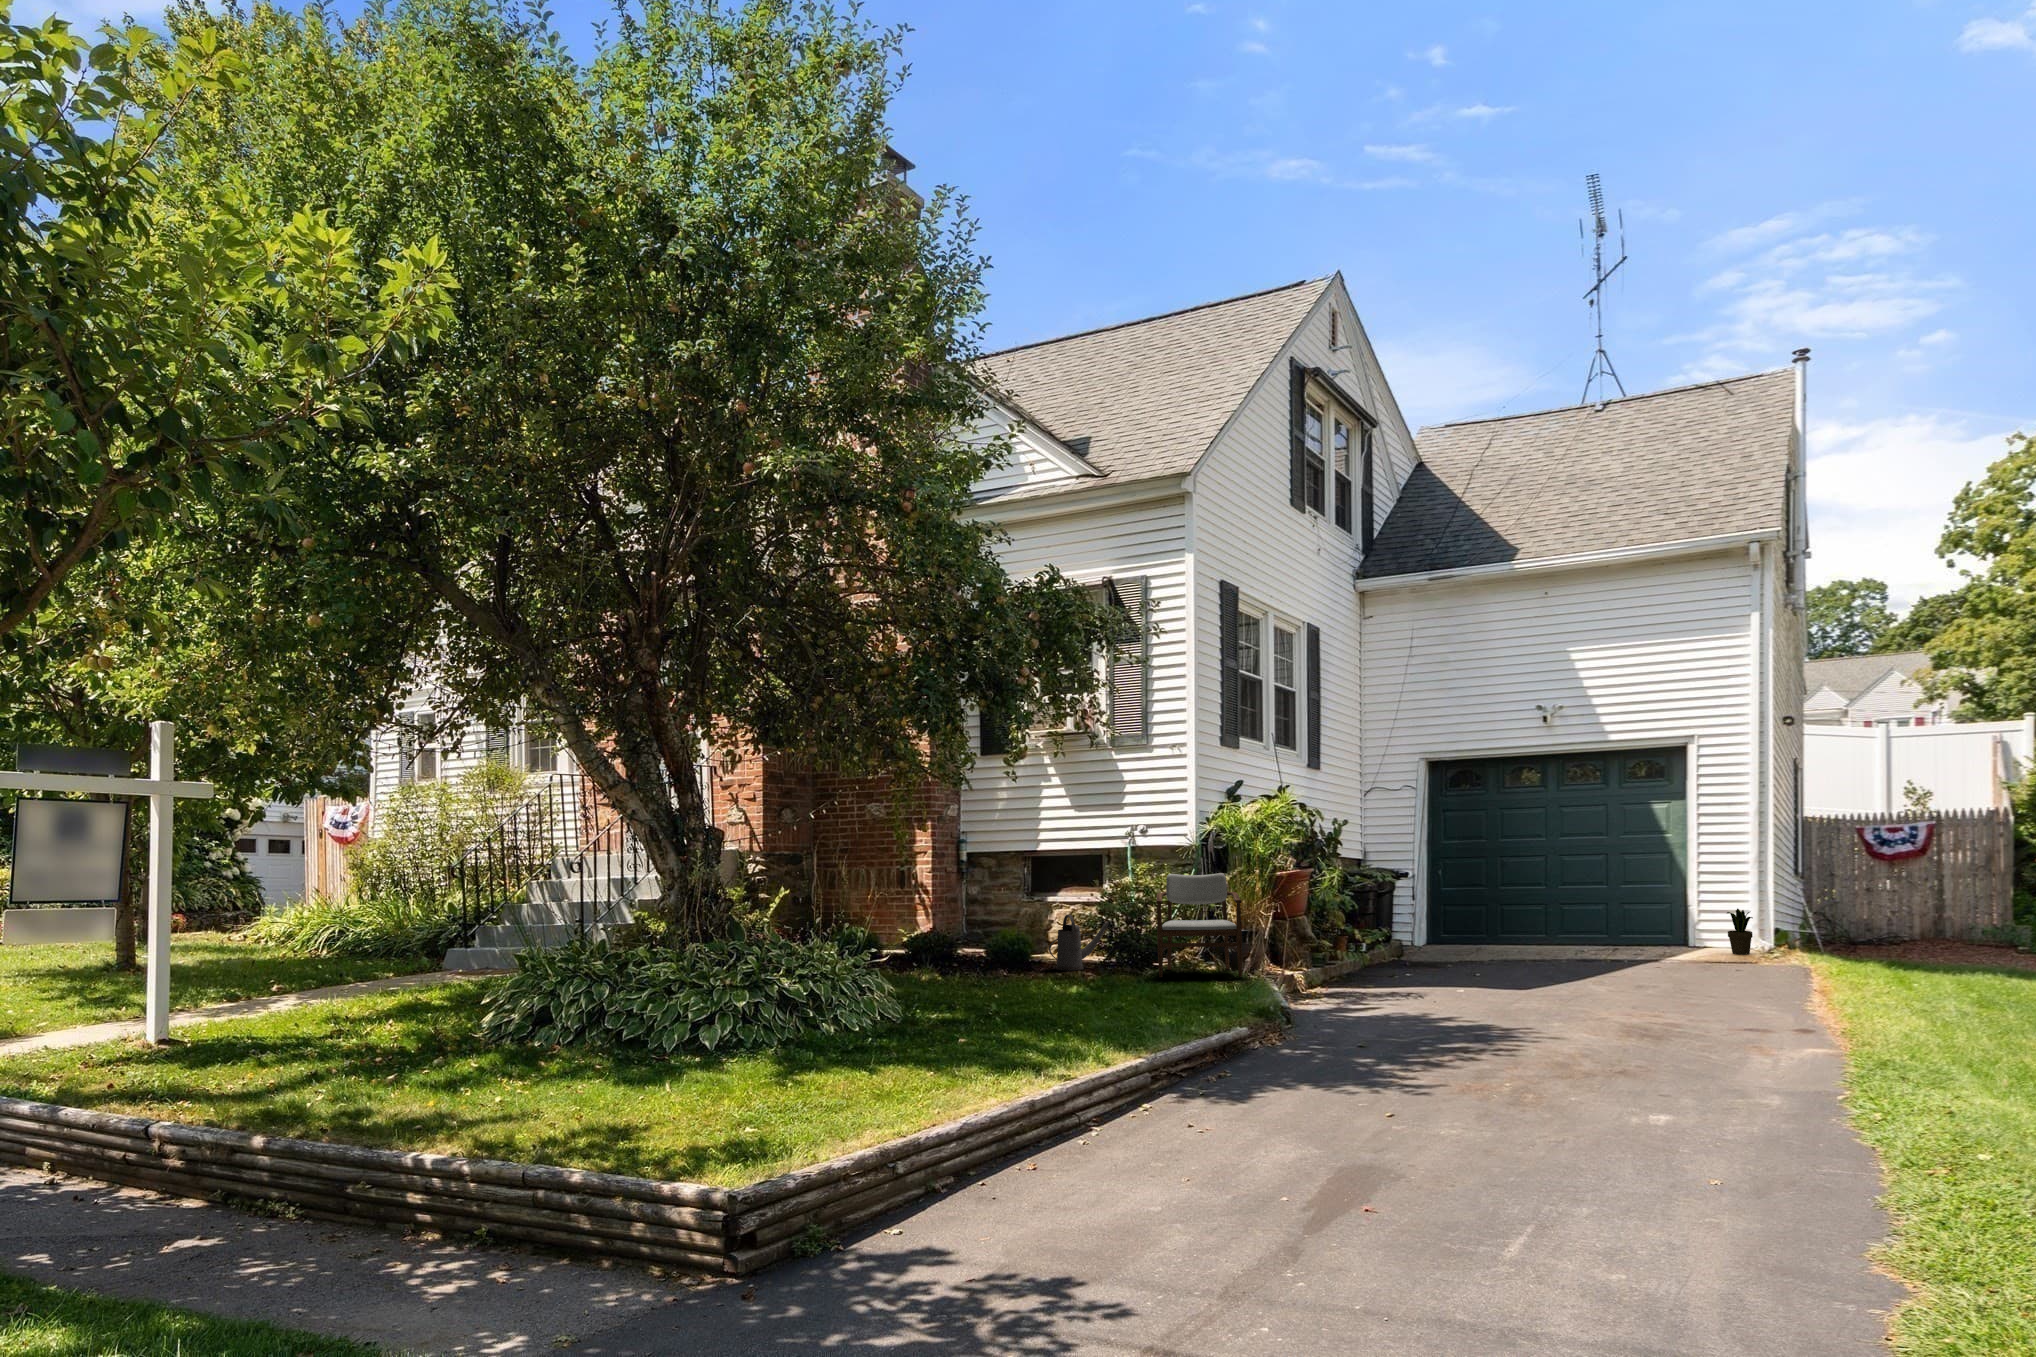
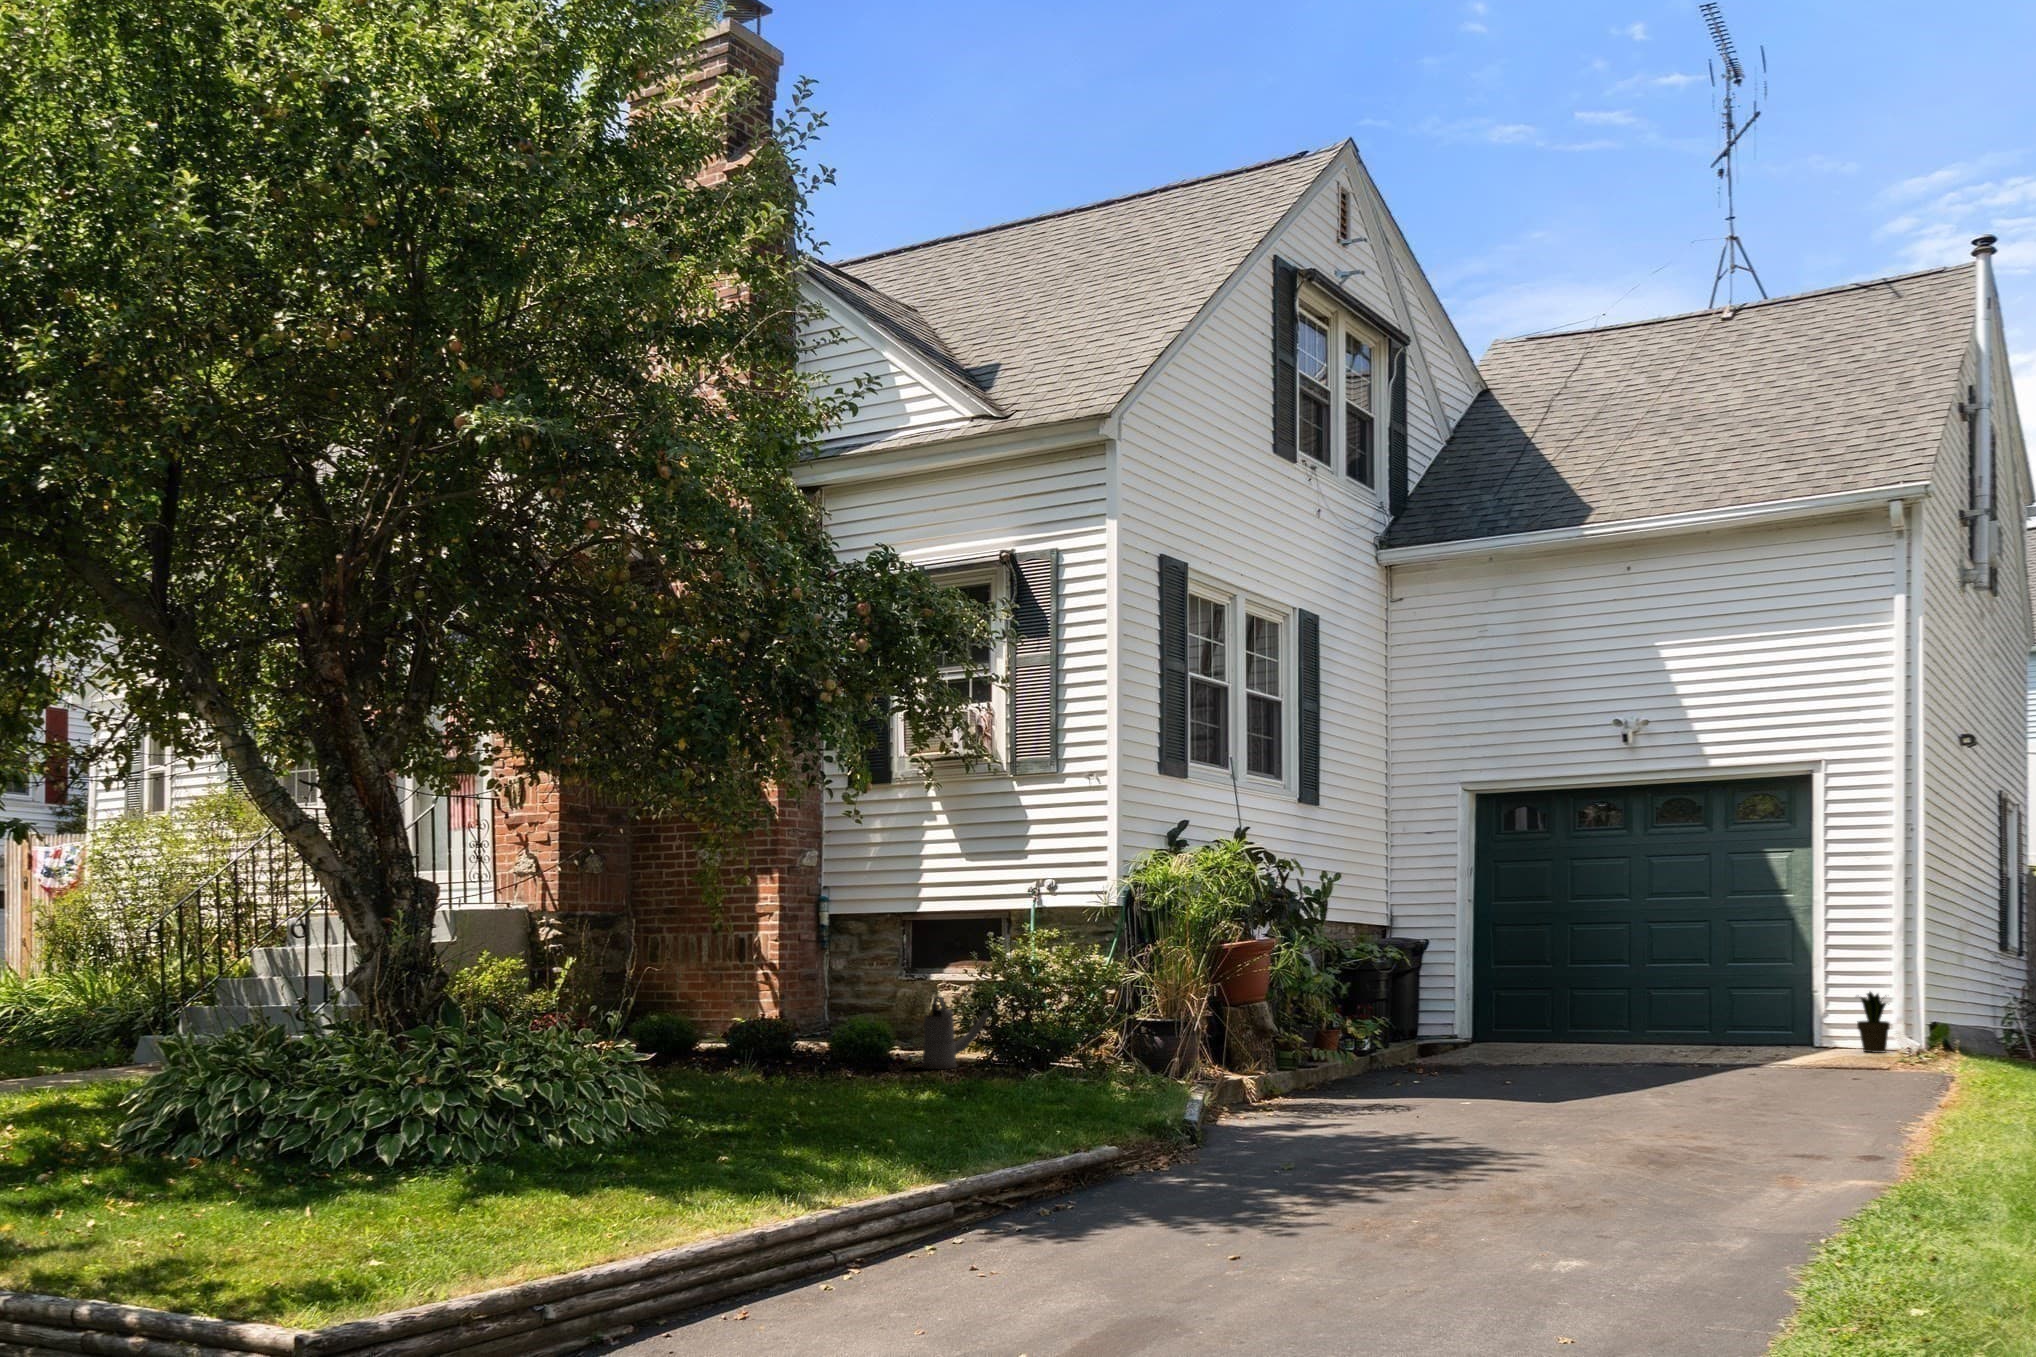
armchair: present [1156,873,1242,978] -> none [1044,941,1157,1078]

